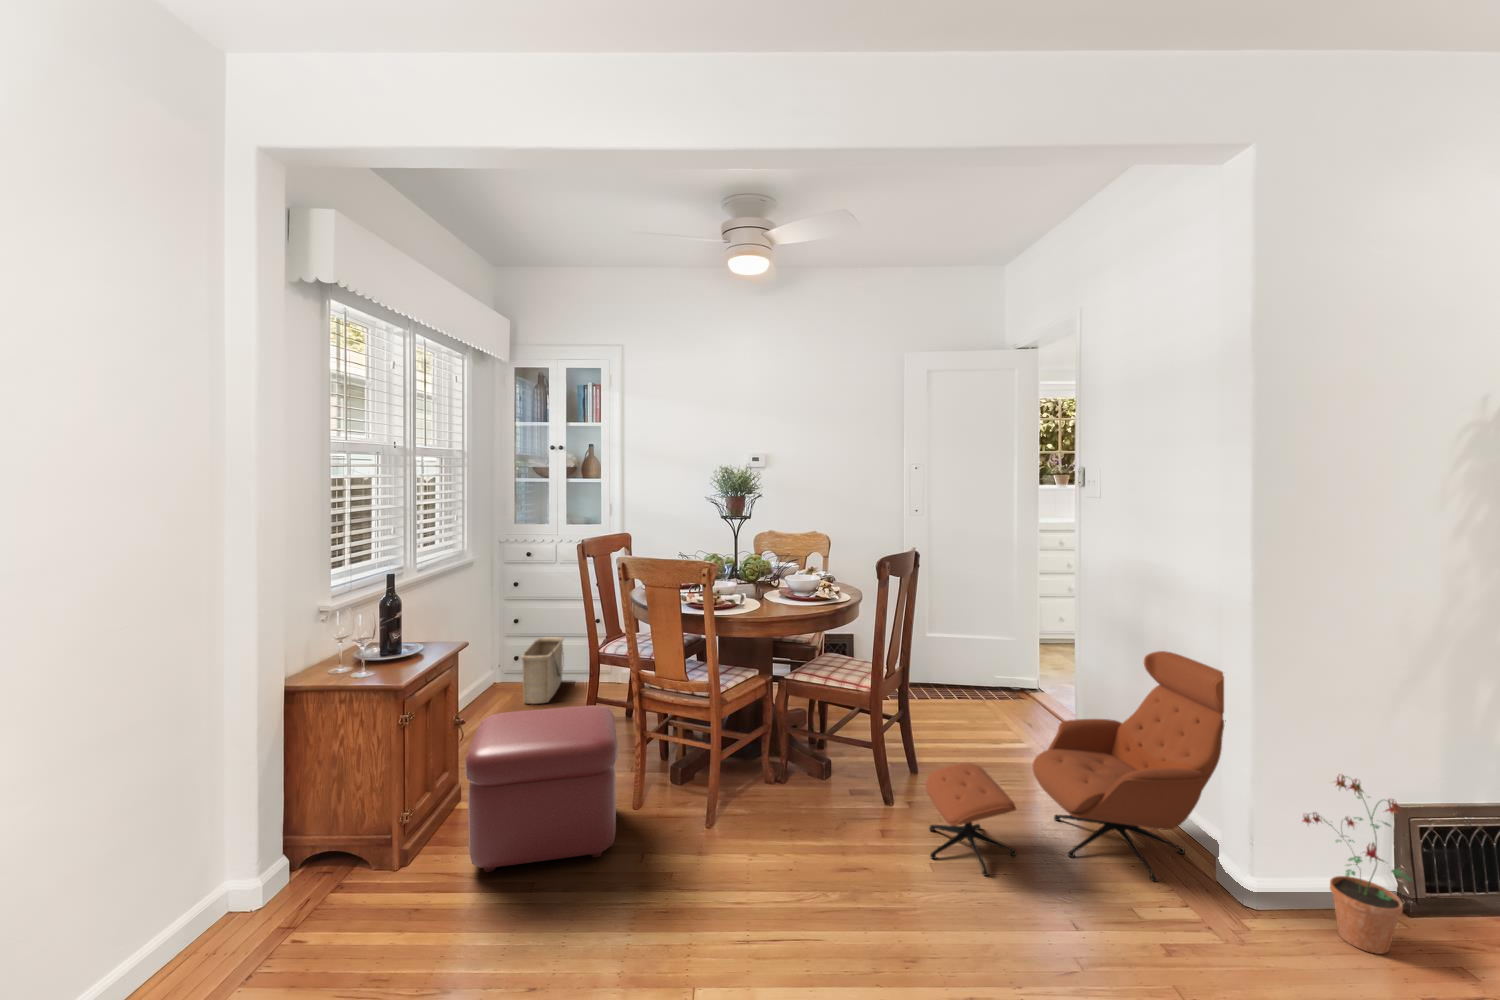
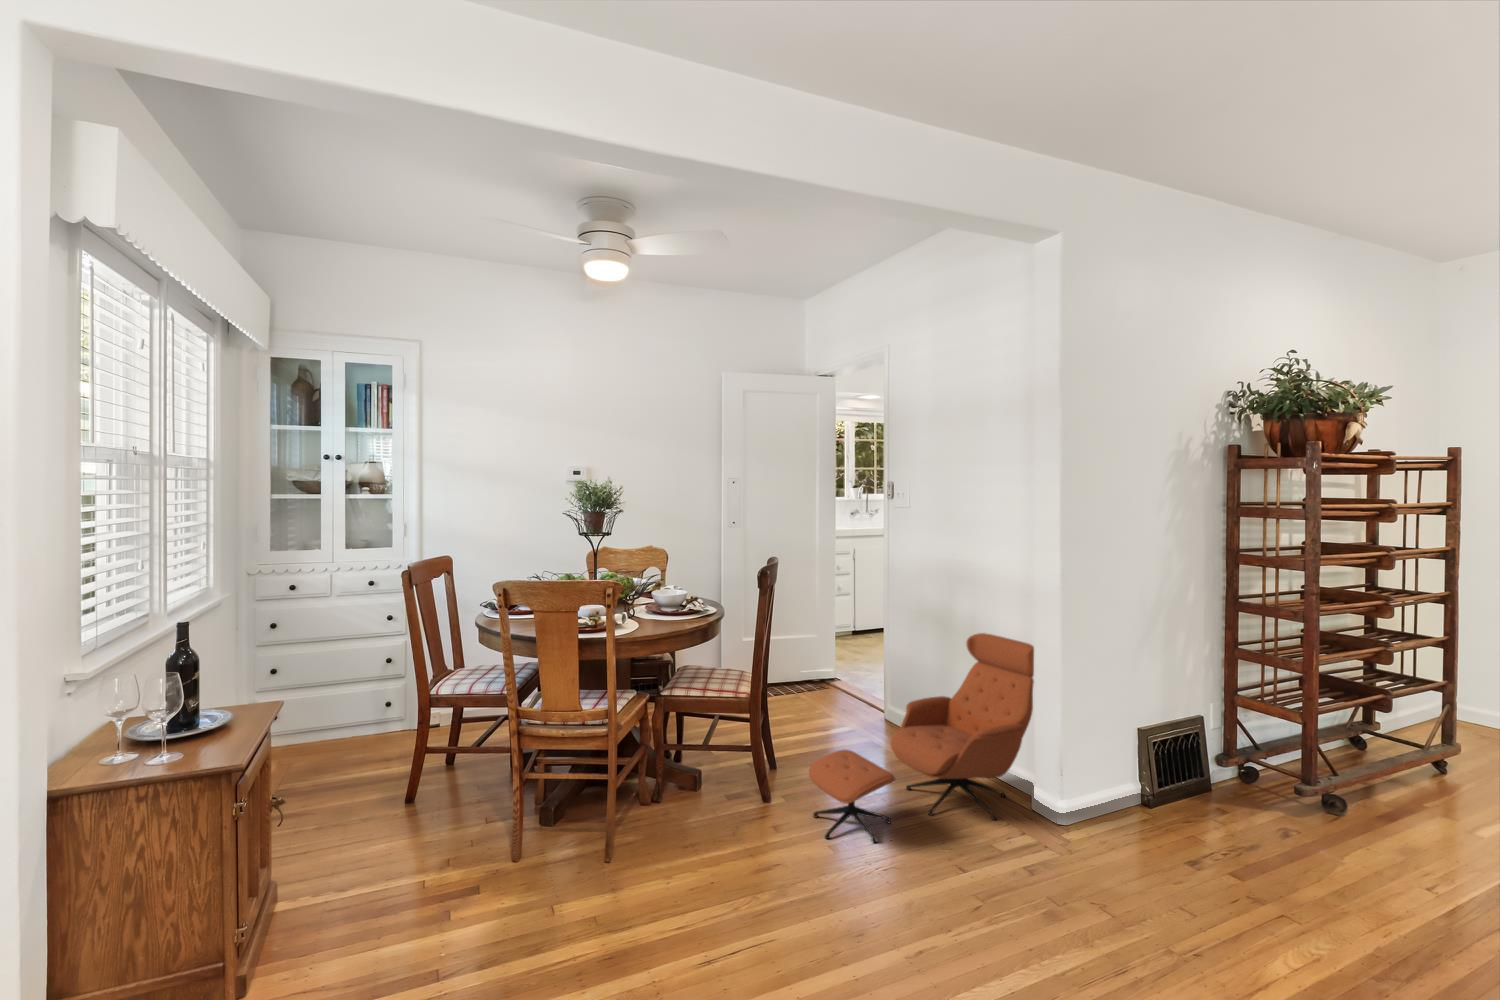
basket: present [521,637,564,704] -> none [296,688,346,772]
ottoman: present [465,705,618,872] -> none [333,746,523,952]
potted plant: present [1302,775,1412,954] -> none [1091,709,1162,836]

